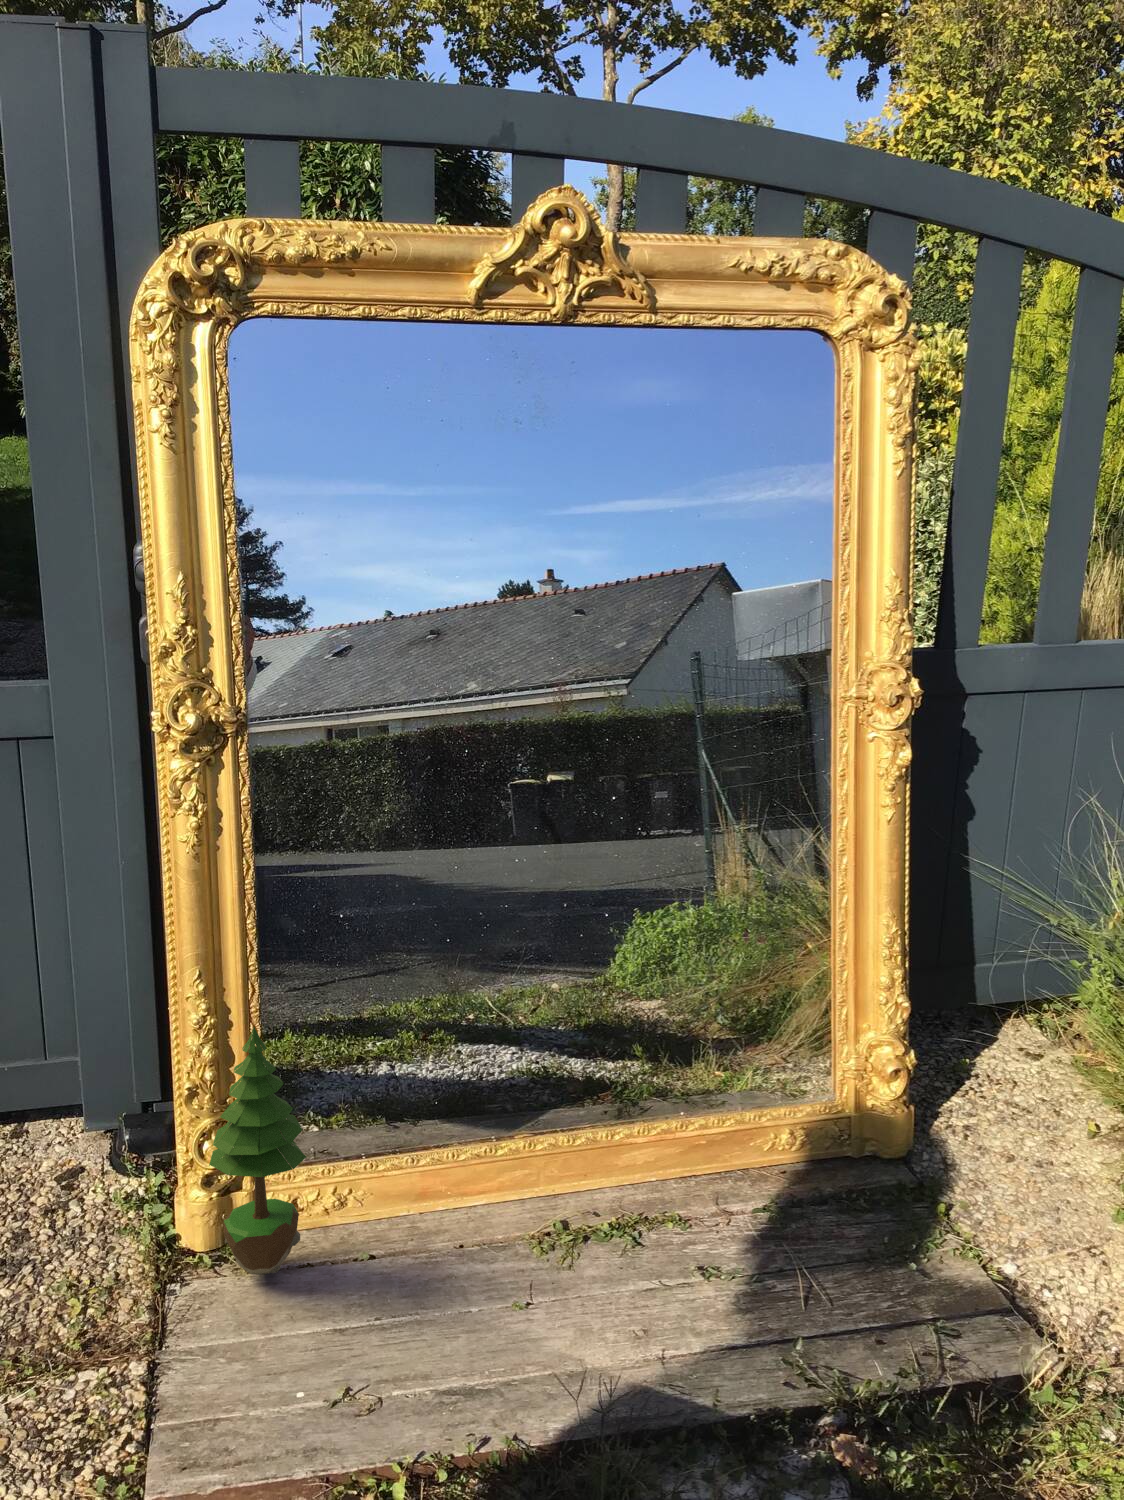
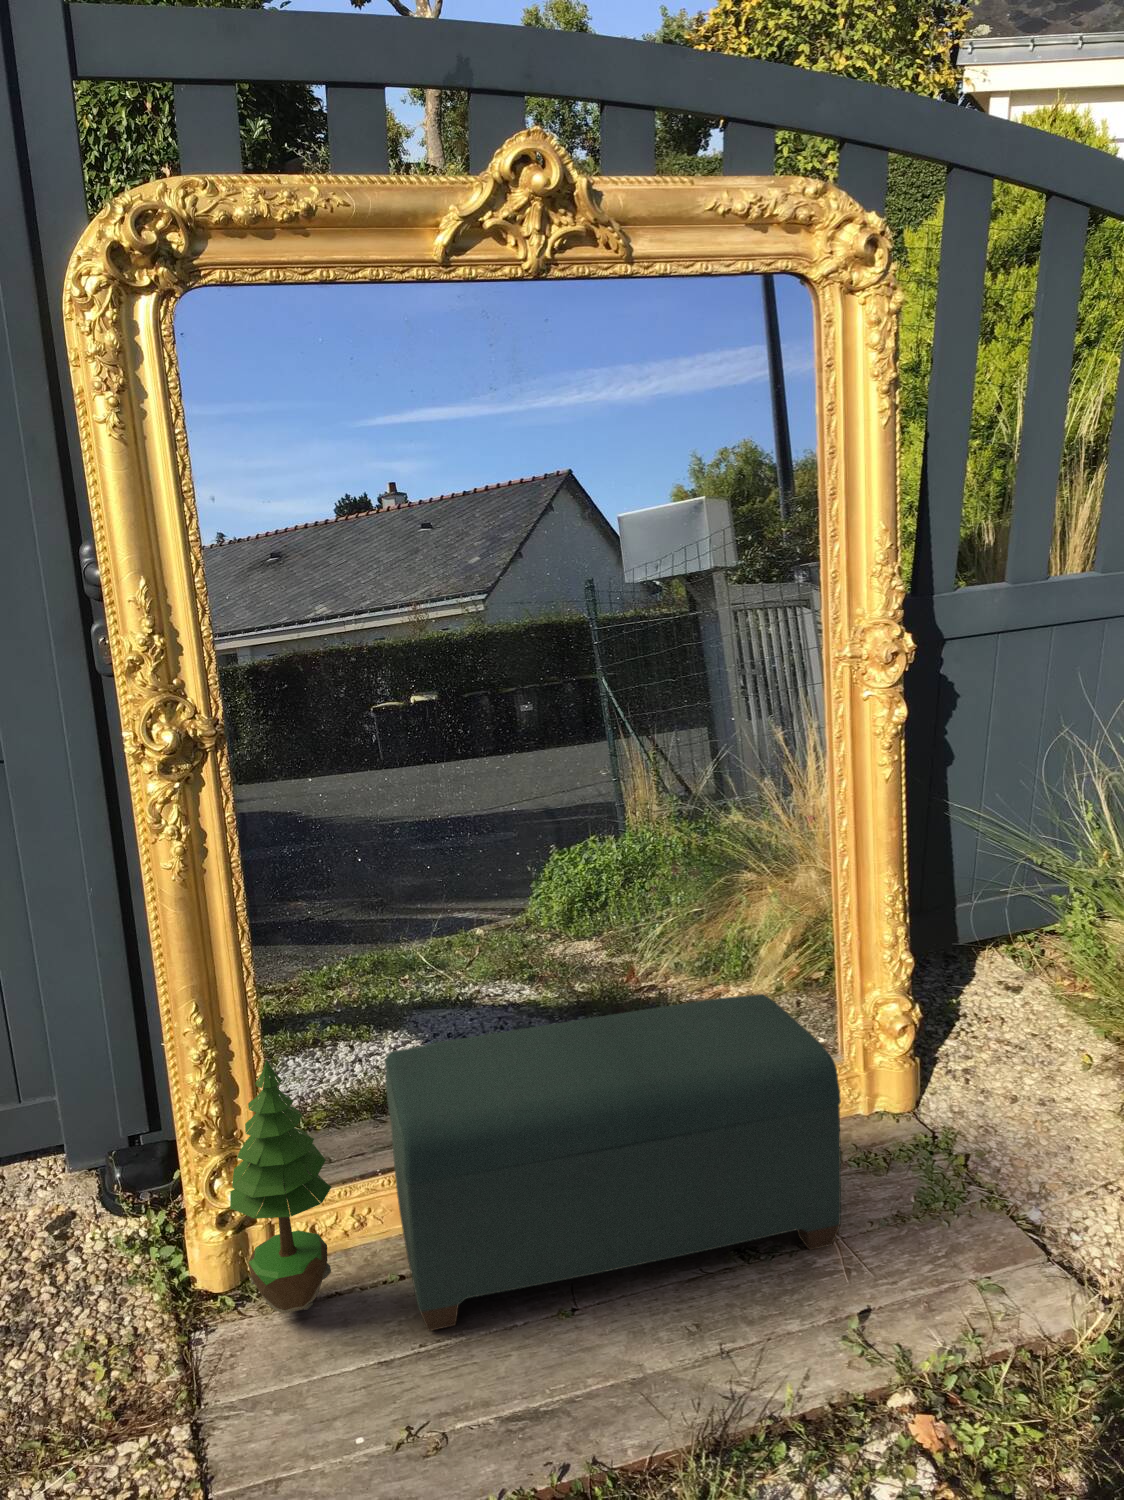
bench: none [367,1019,804,1304] -> present [385,994,841,1331]

